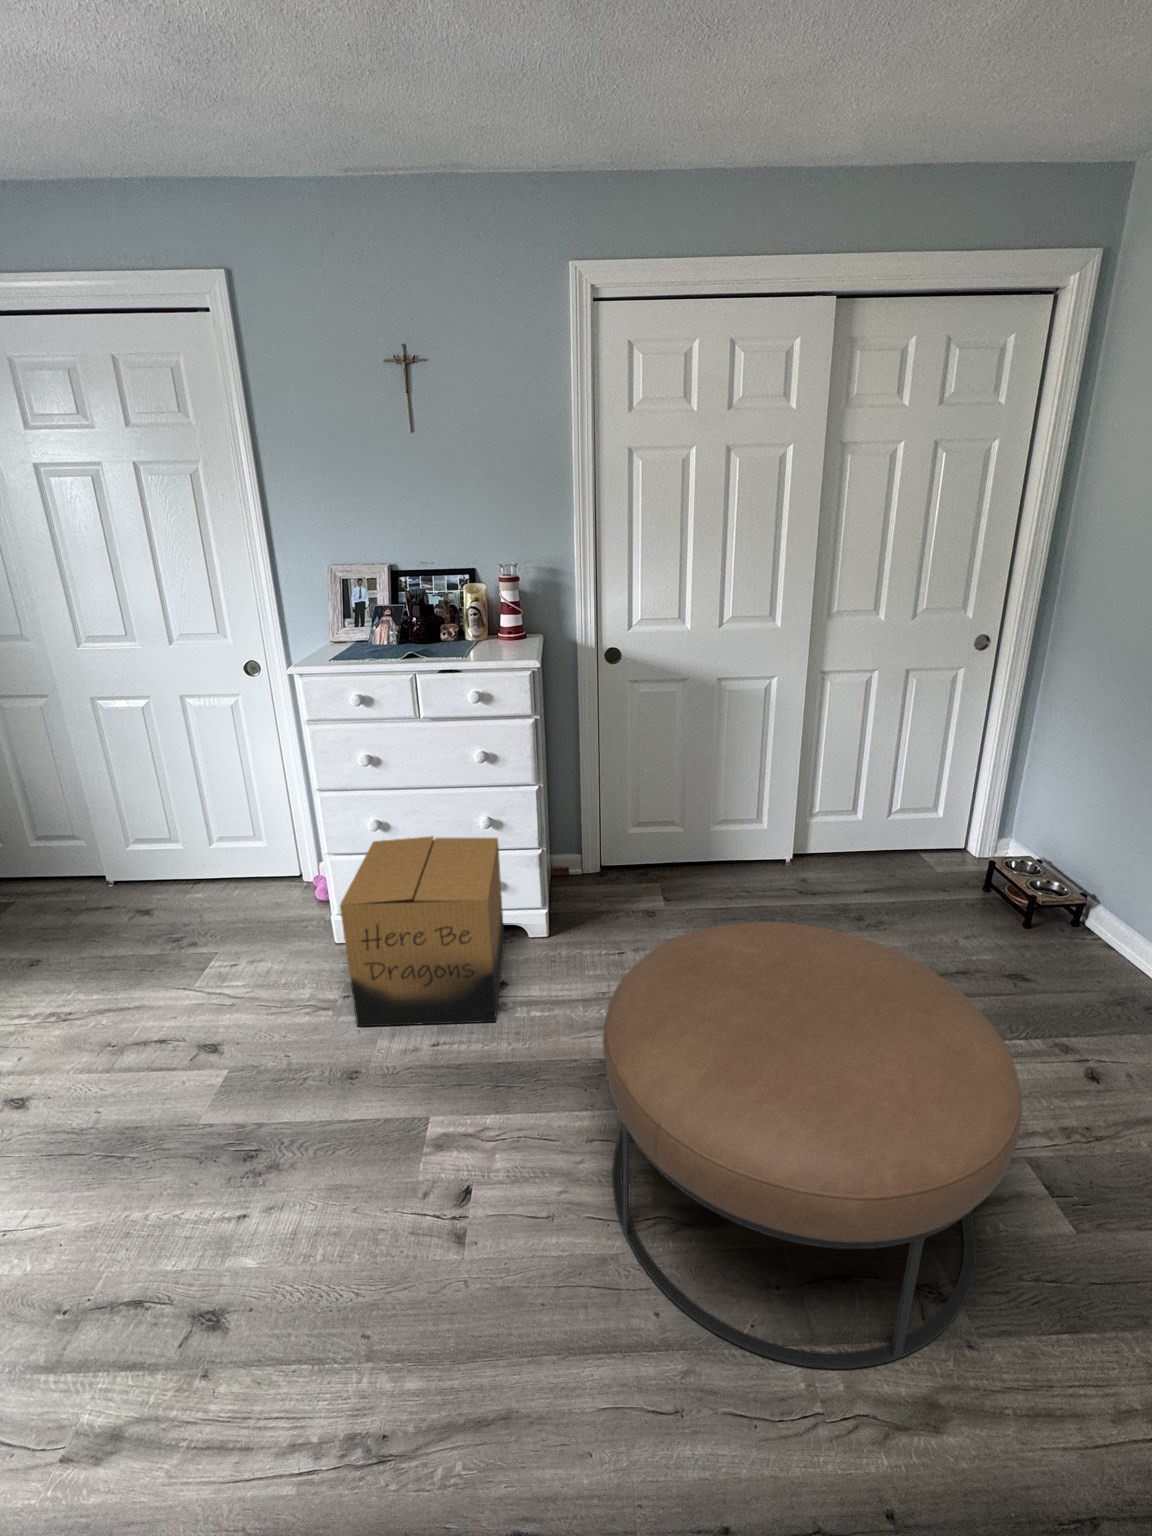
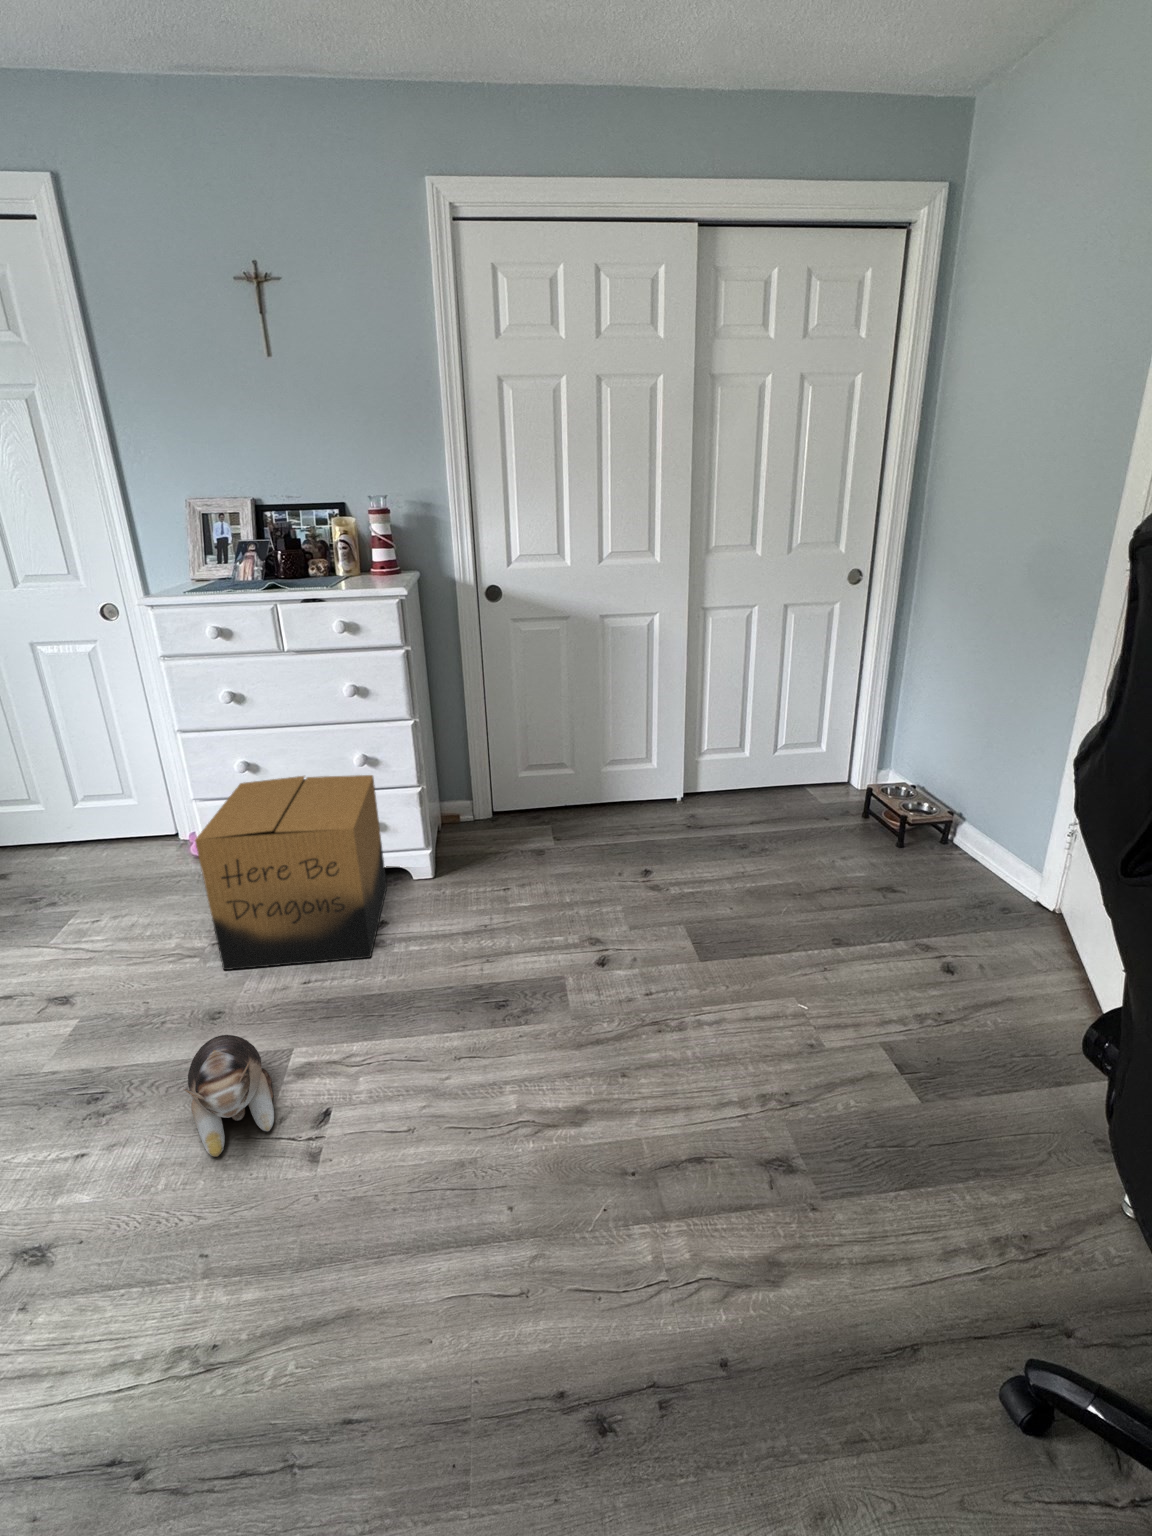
ottoman: present [603,922,1022,1369] -> none [455,831,857,1241]
plush toy: none [342,1106,420,1231] -> present [183,1035,274,1157]

